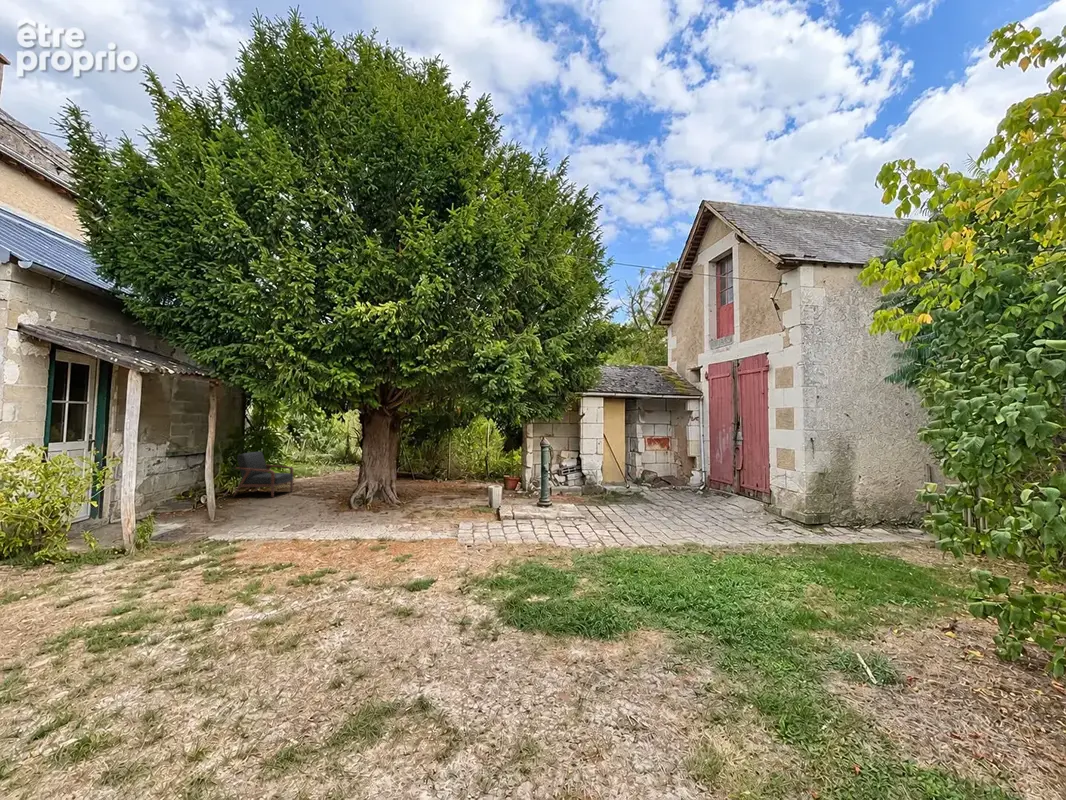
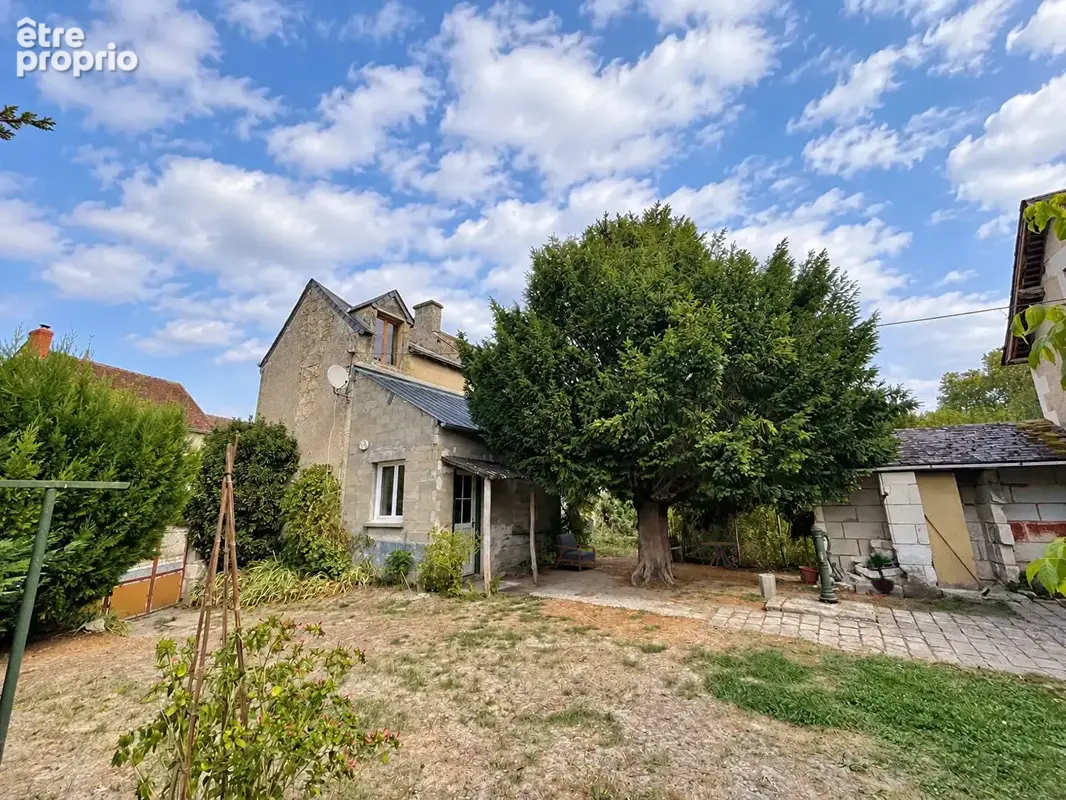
round table: none [418,456,455,483] -> present [700,542,738,570]
potted tree: none [566,456,587,493] -> present [866,552,894,593]

